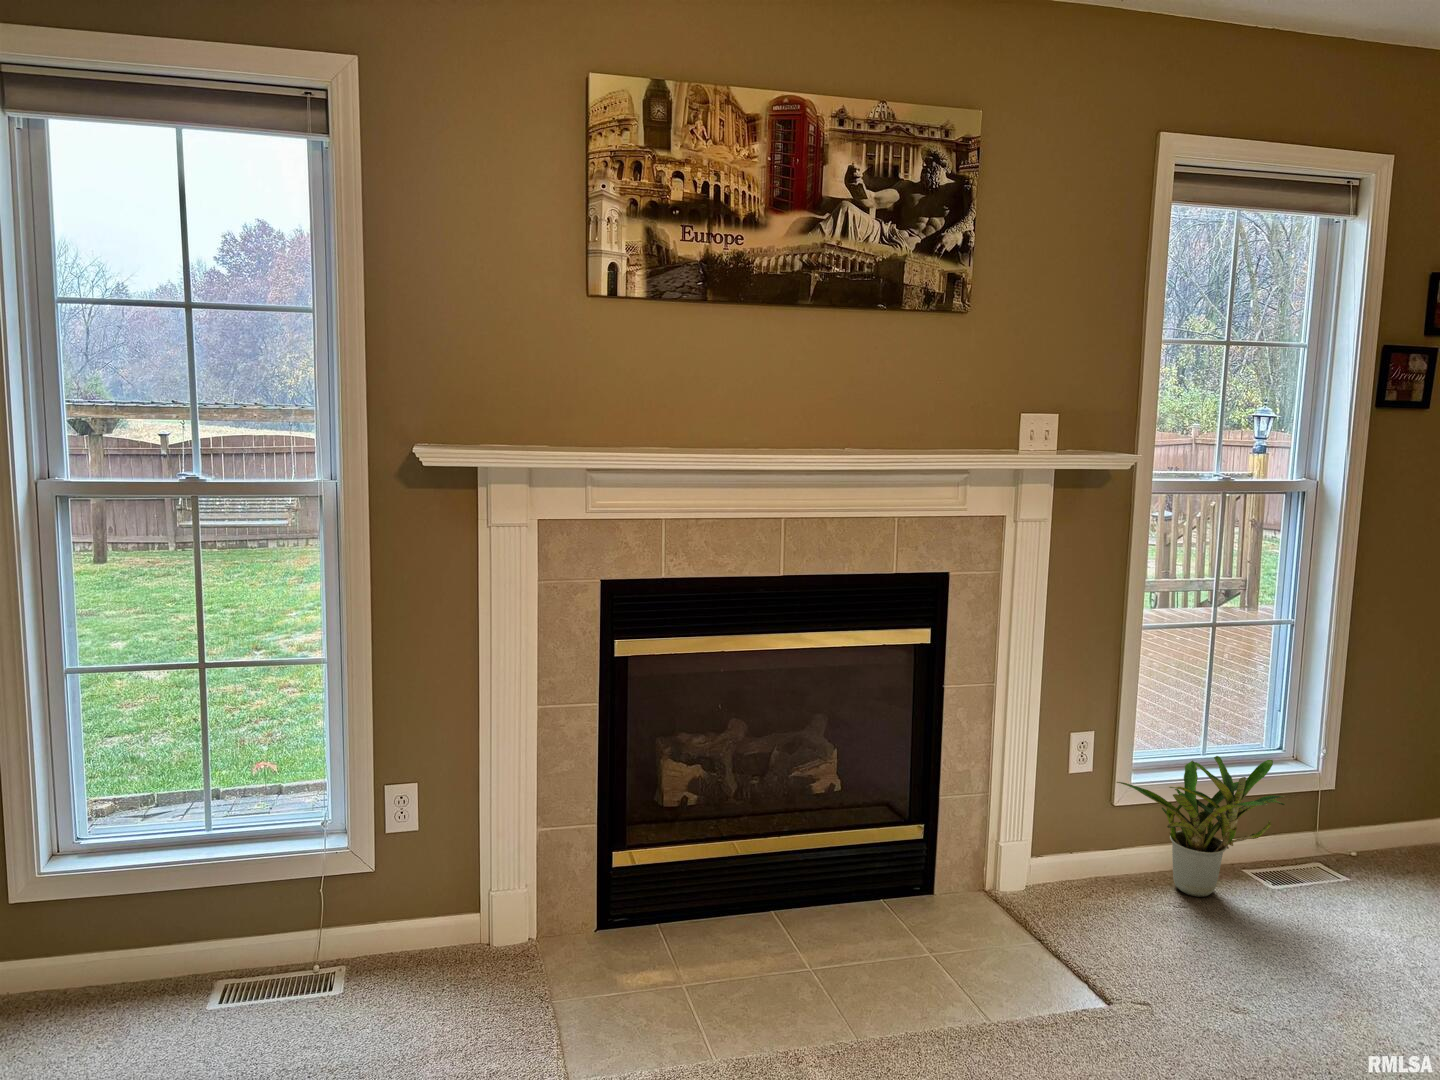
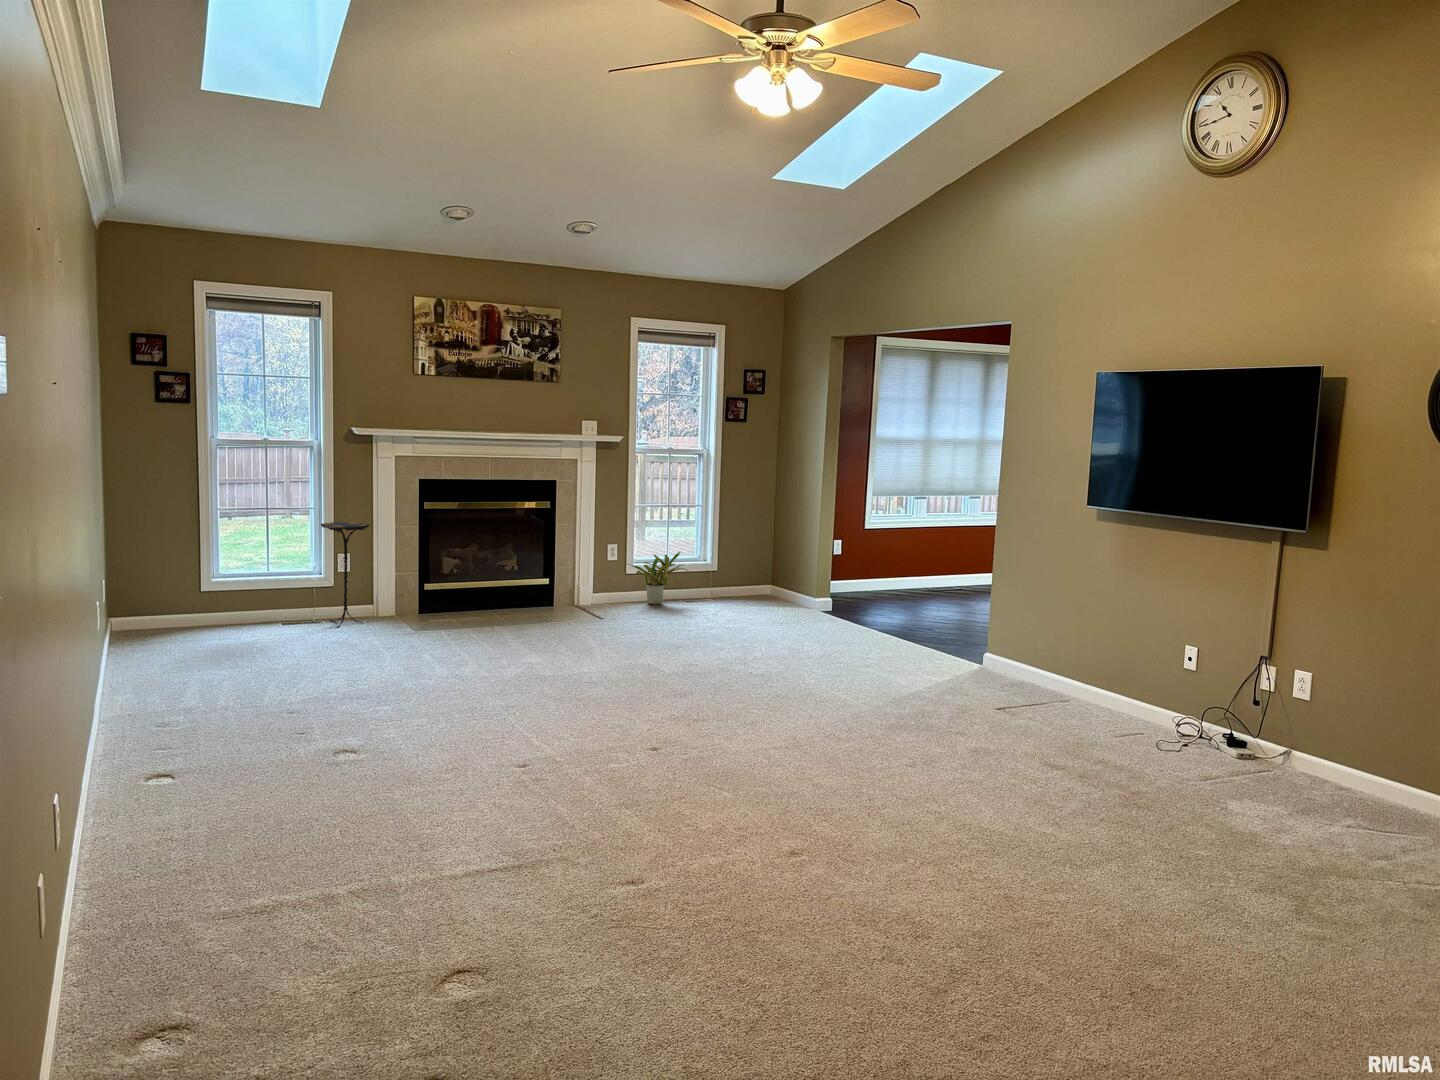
side table: none [319,706,458,1026] -> present [321,522,369,627]

